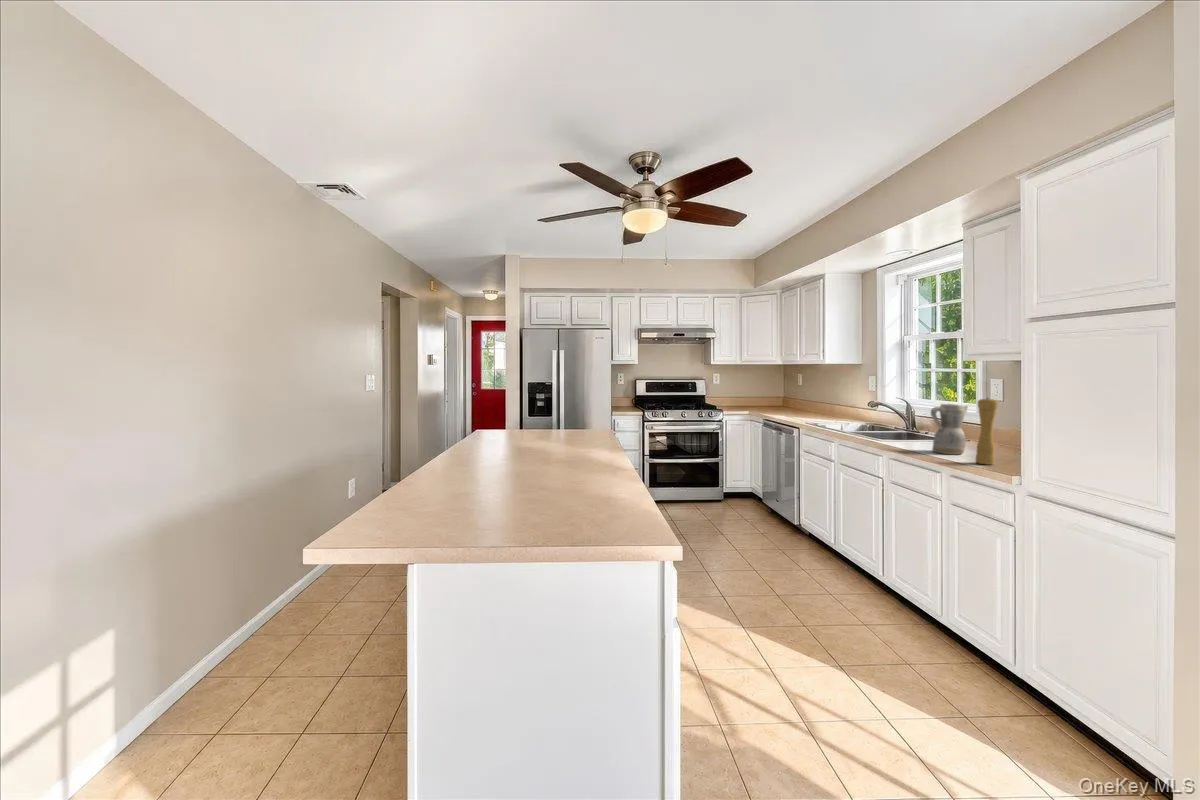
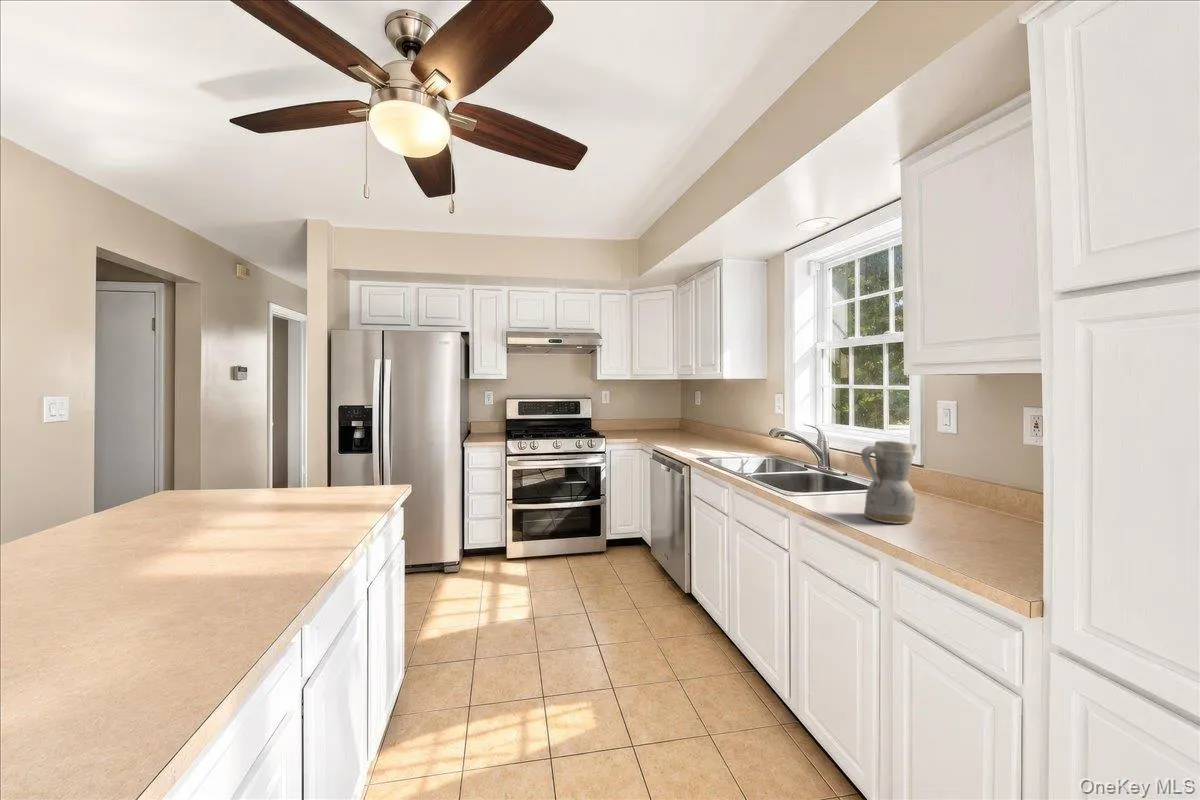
pepper mill: present [976,398,998,465] -> none [941,435,978,554]

